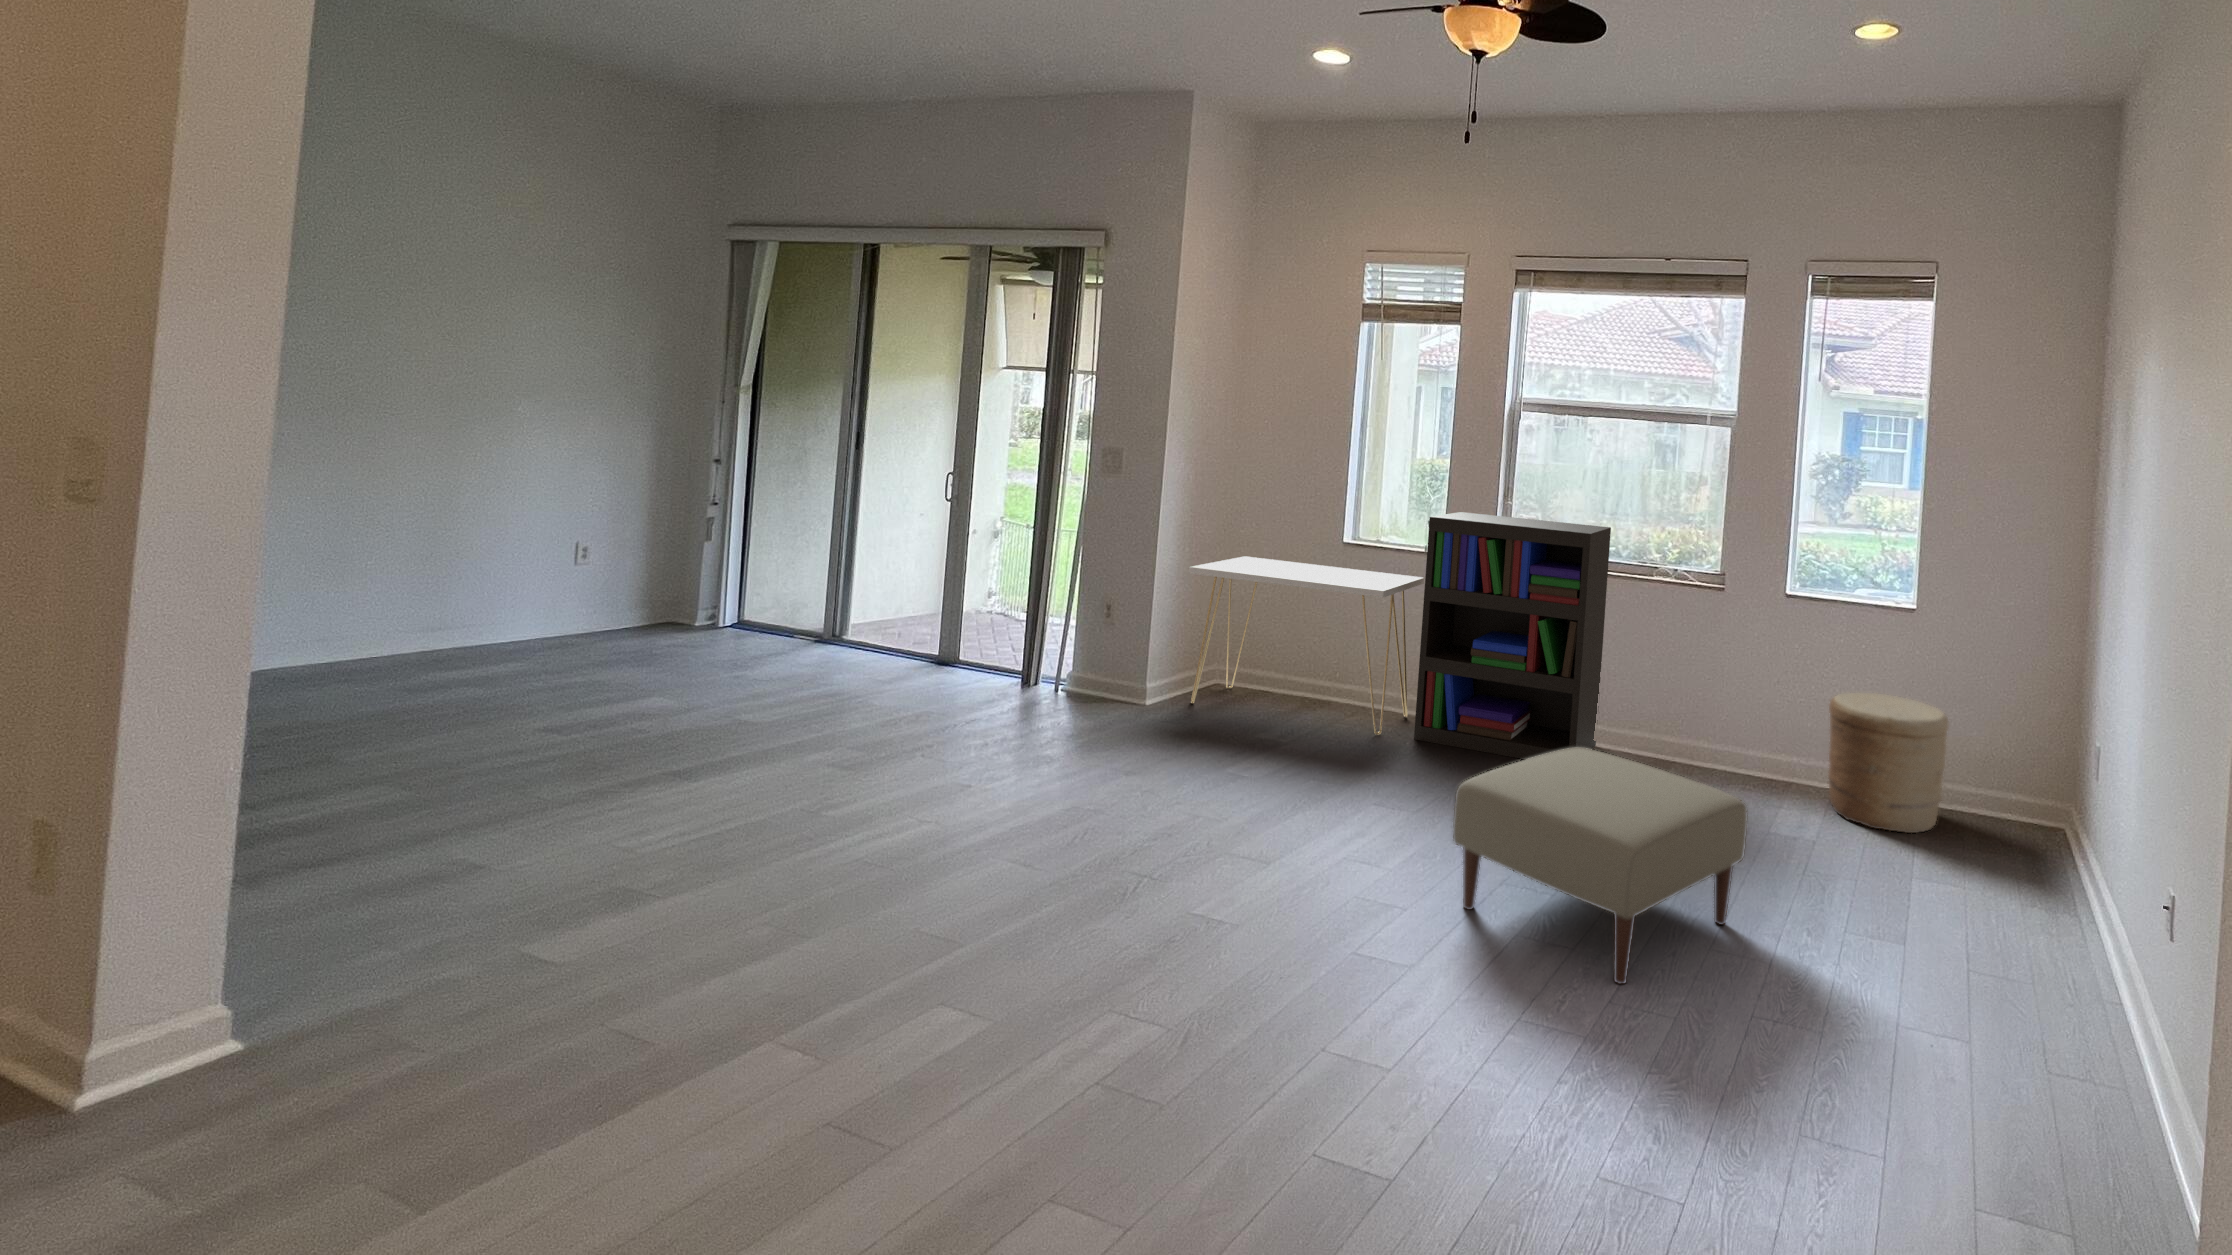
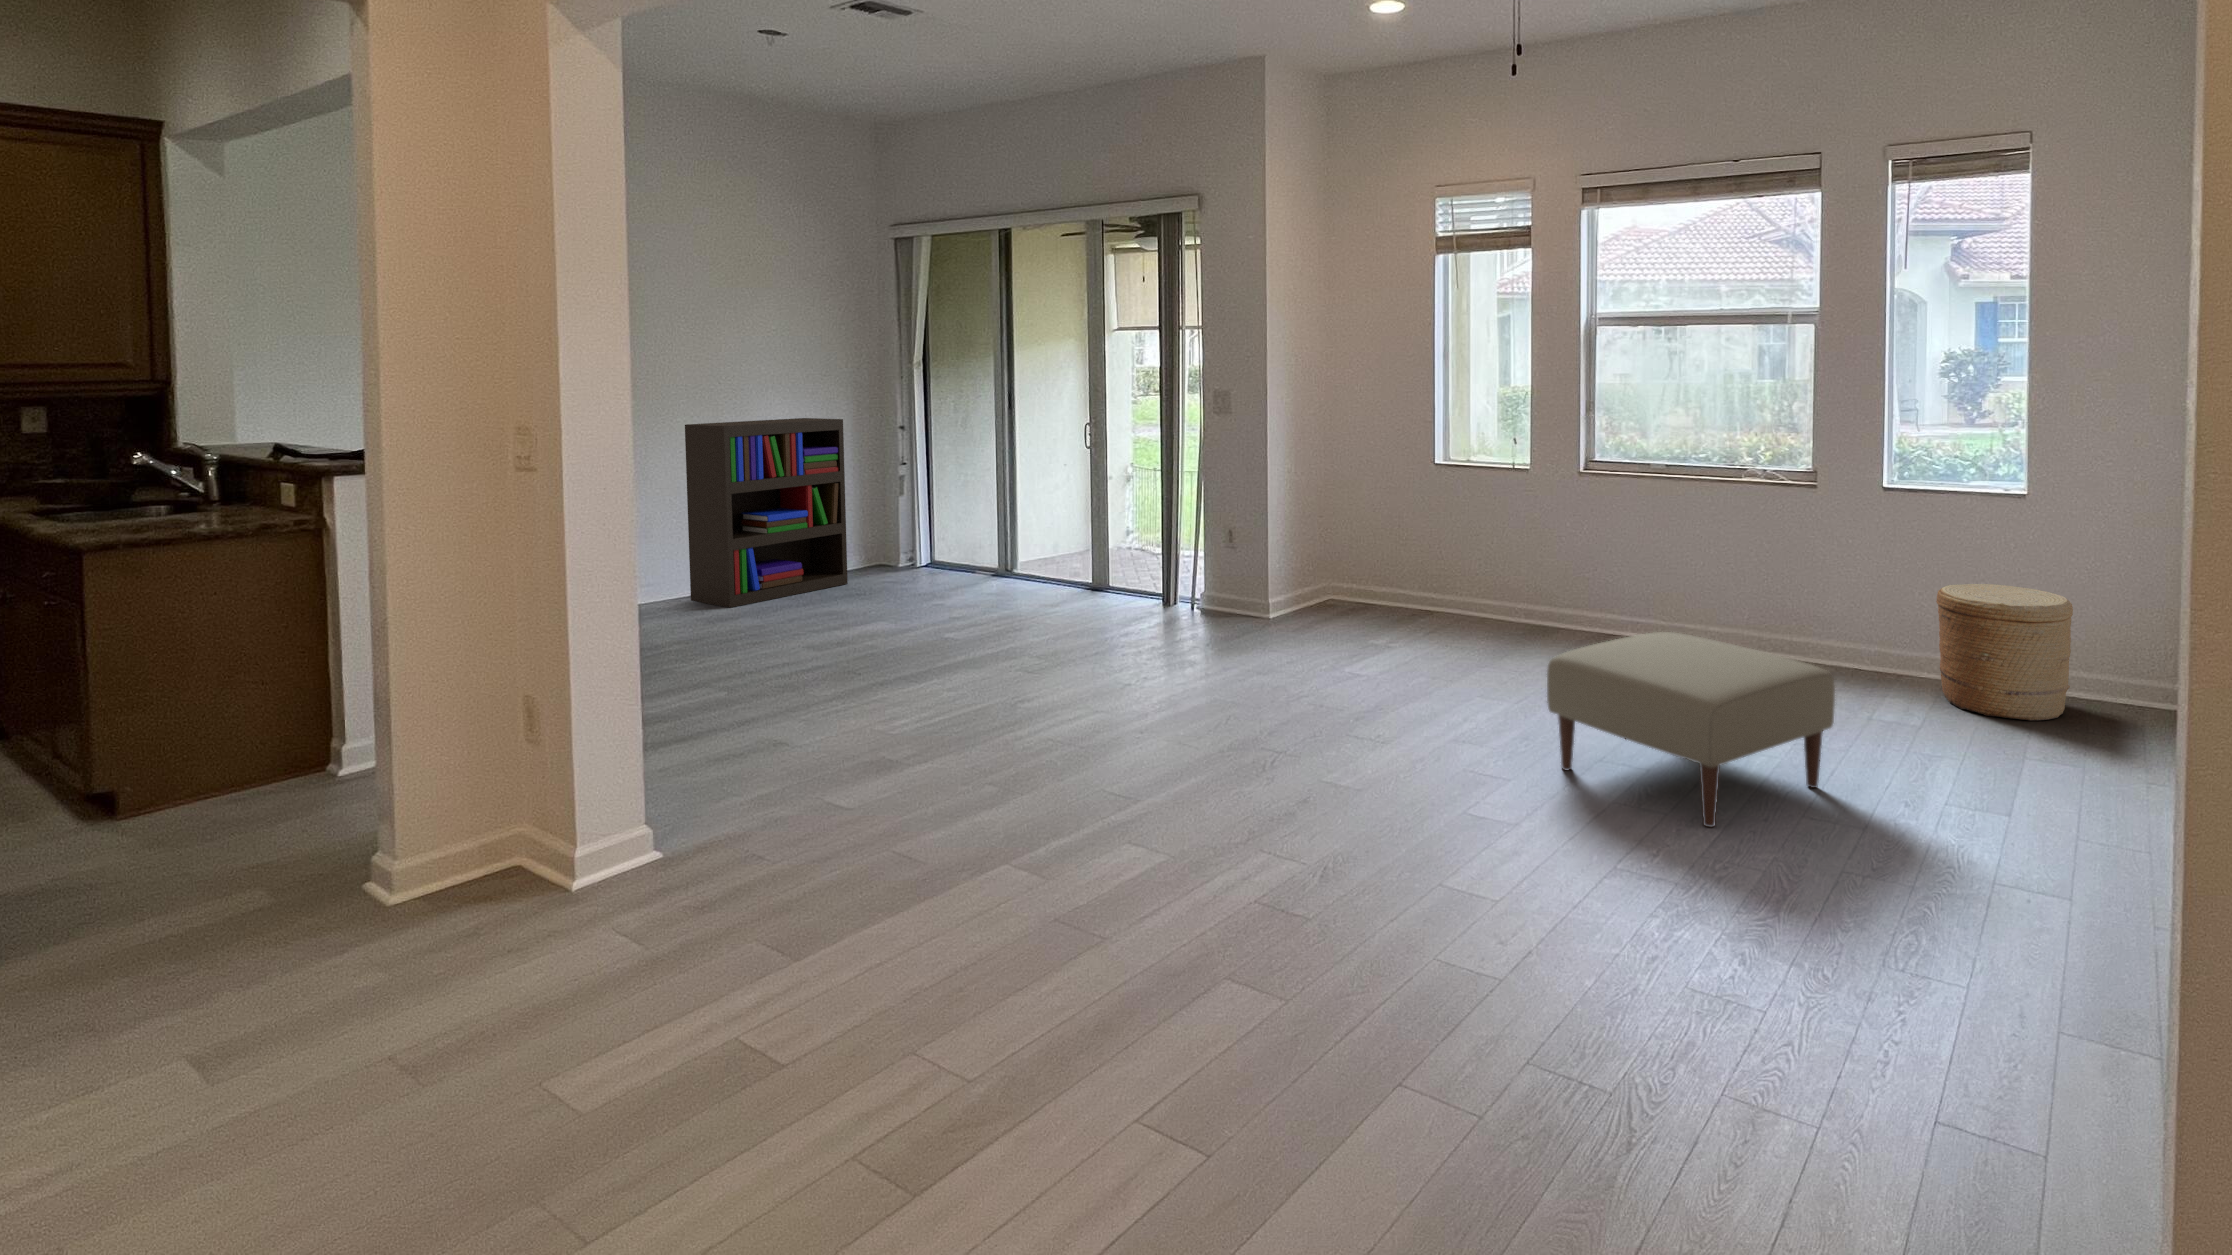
bookshelf: present [1414,512,1611,759] -> present [685,418,848,608]
console table: present [1189,556,1424,735] -> none [1296,484,1512,639]

